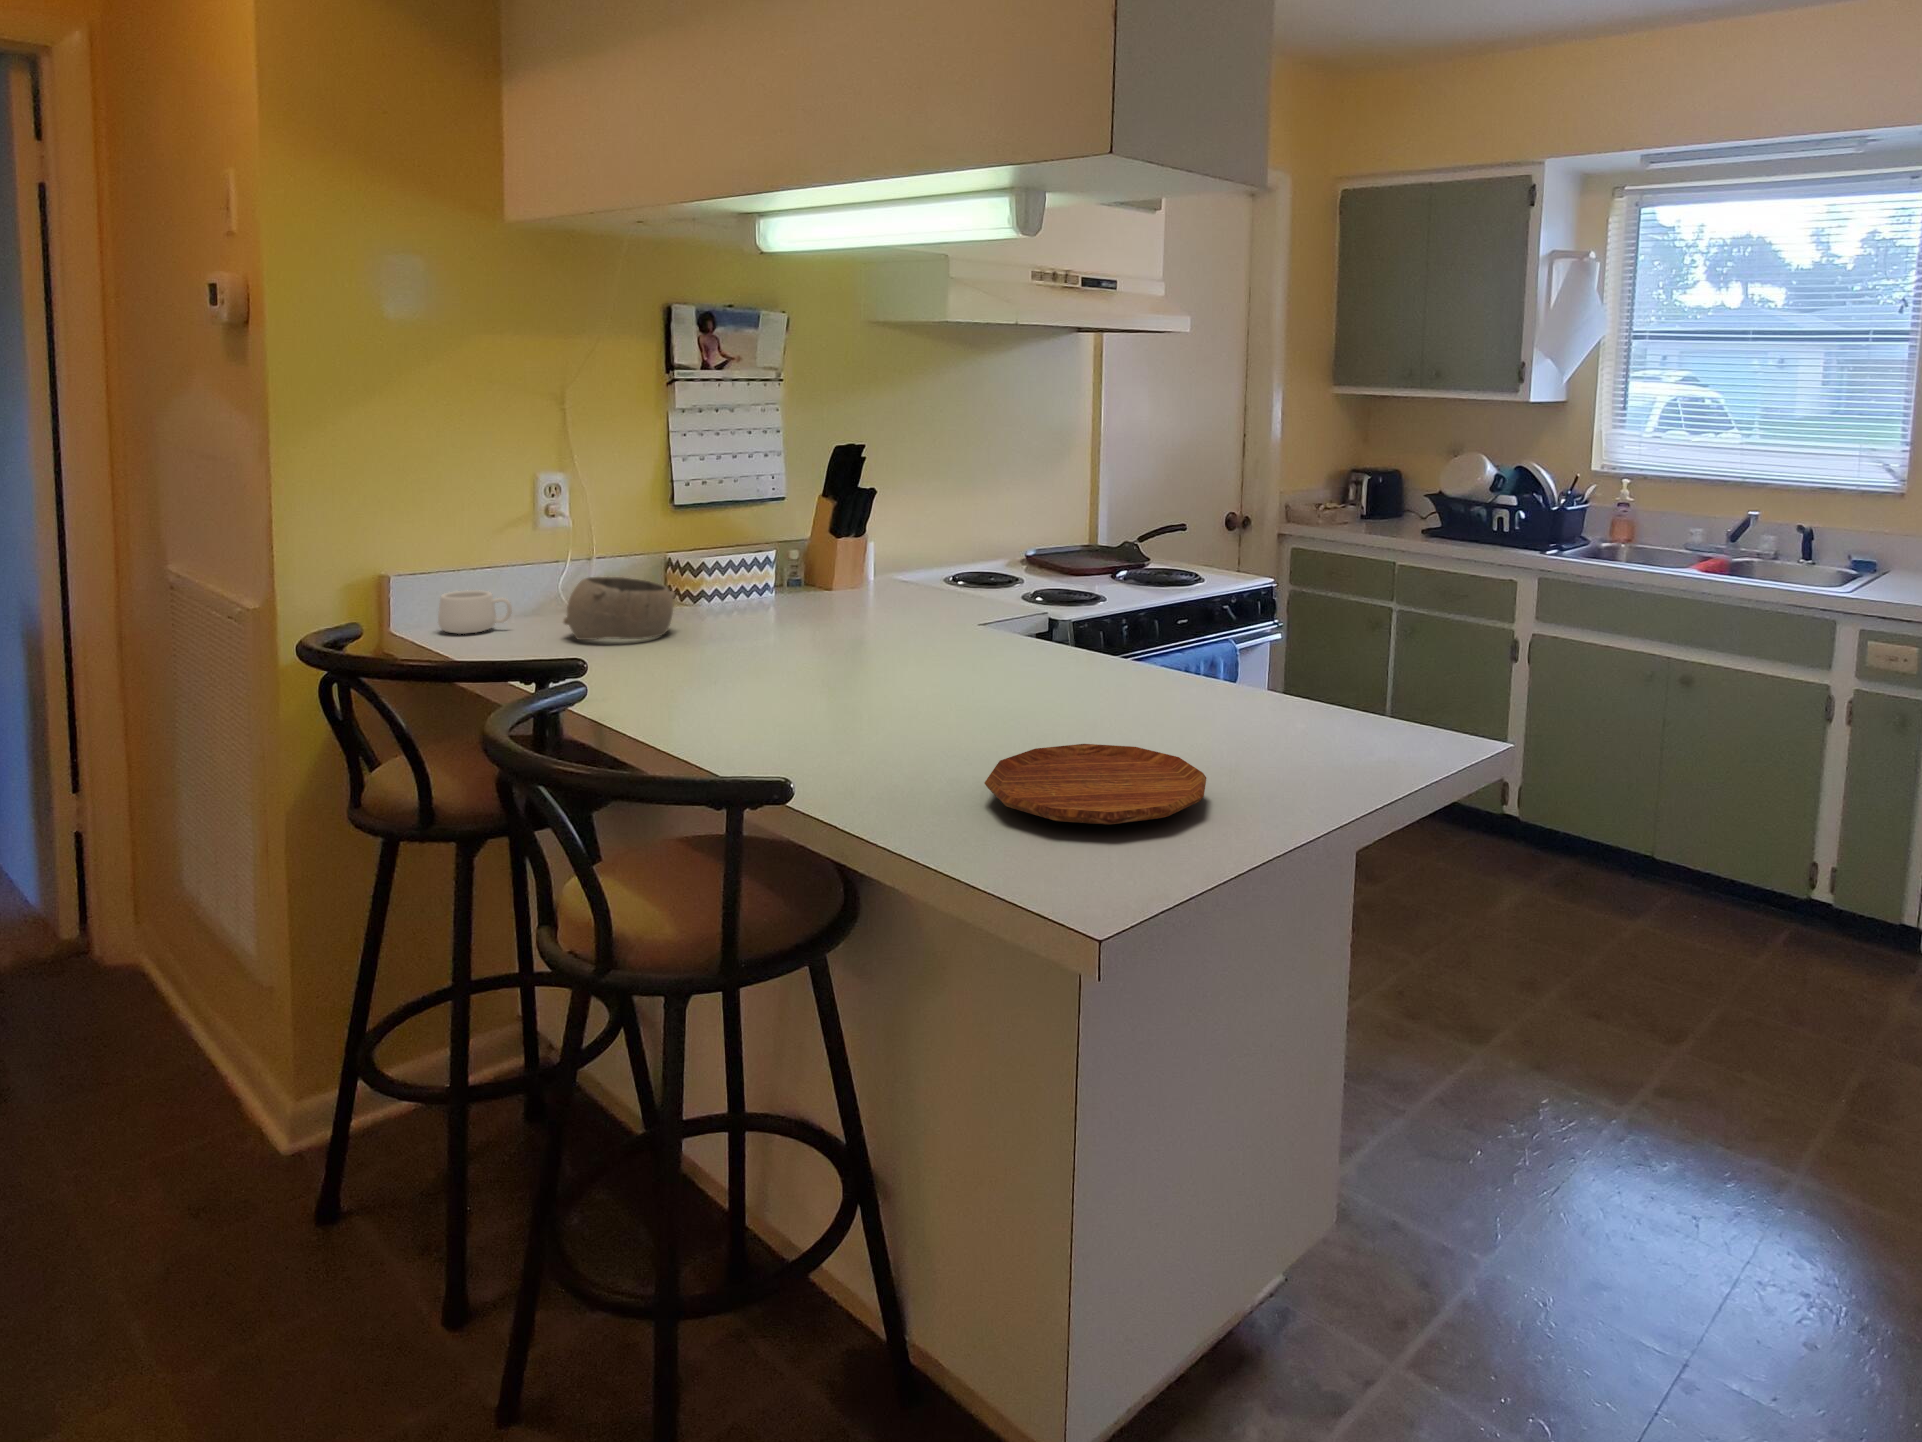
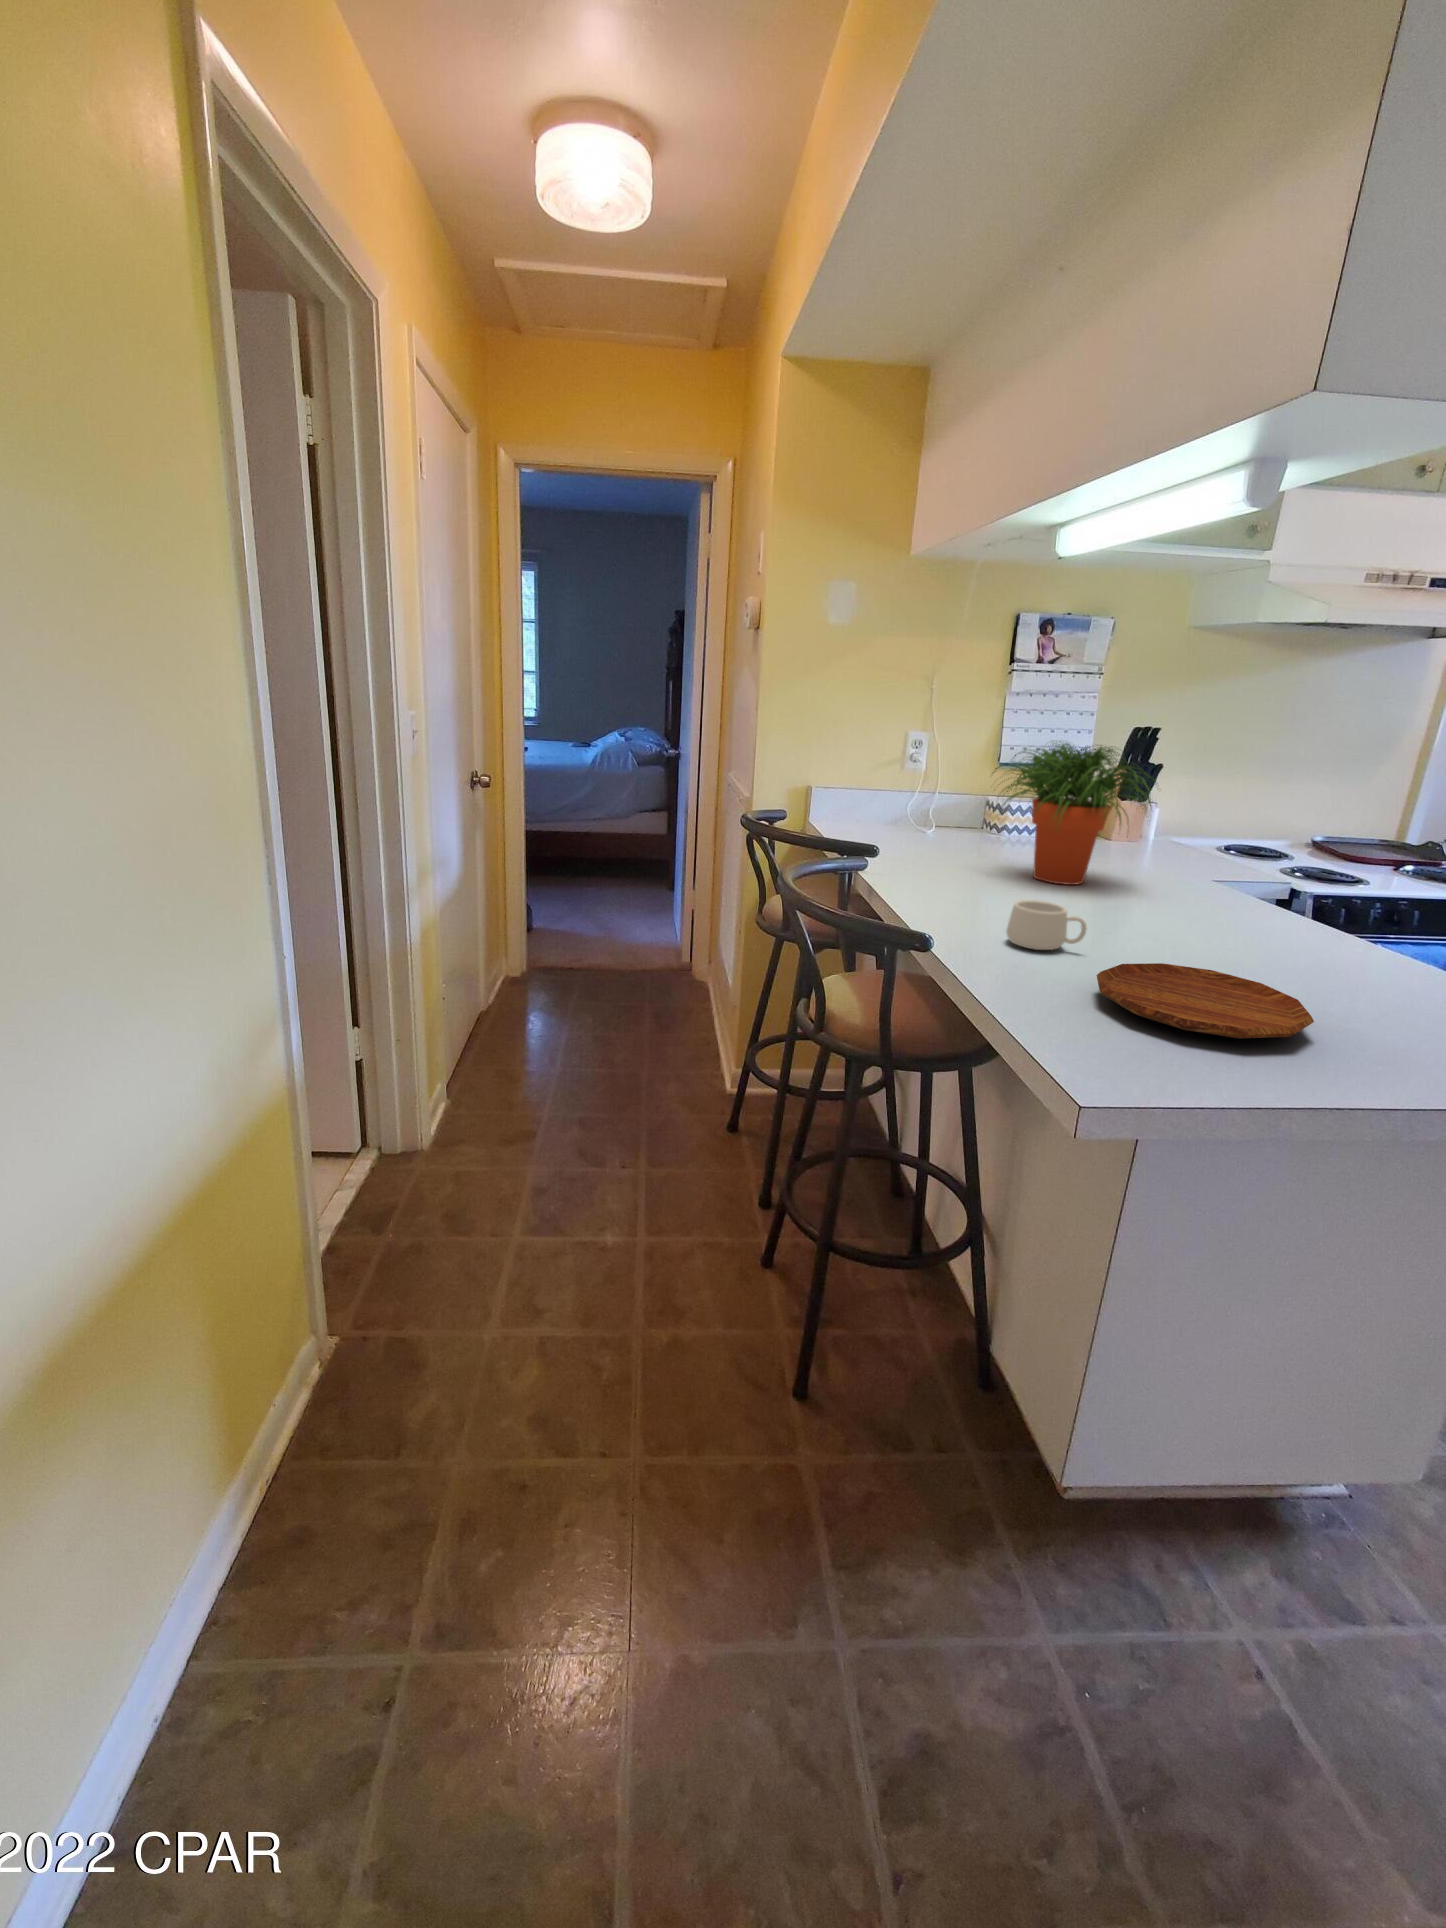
potted plant: none [708,480,922,665] -> present [992,743,1156,885]
bowl: present [564,577,676,640] -> none [900,802,975,848]
mug: present [438,590,512,634] -> present [1006,900,1087,950]

